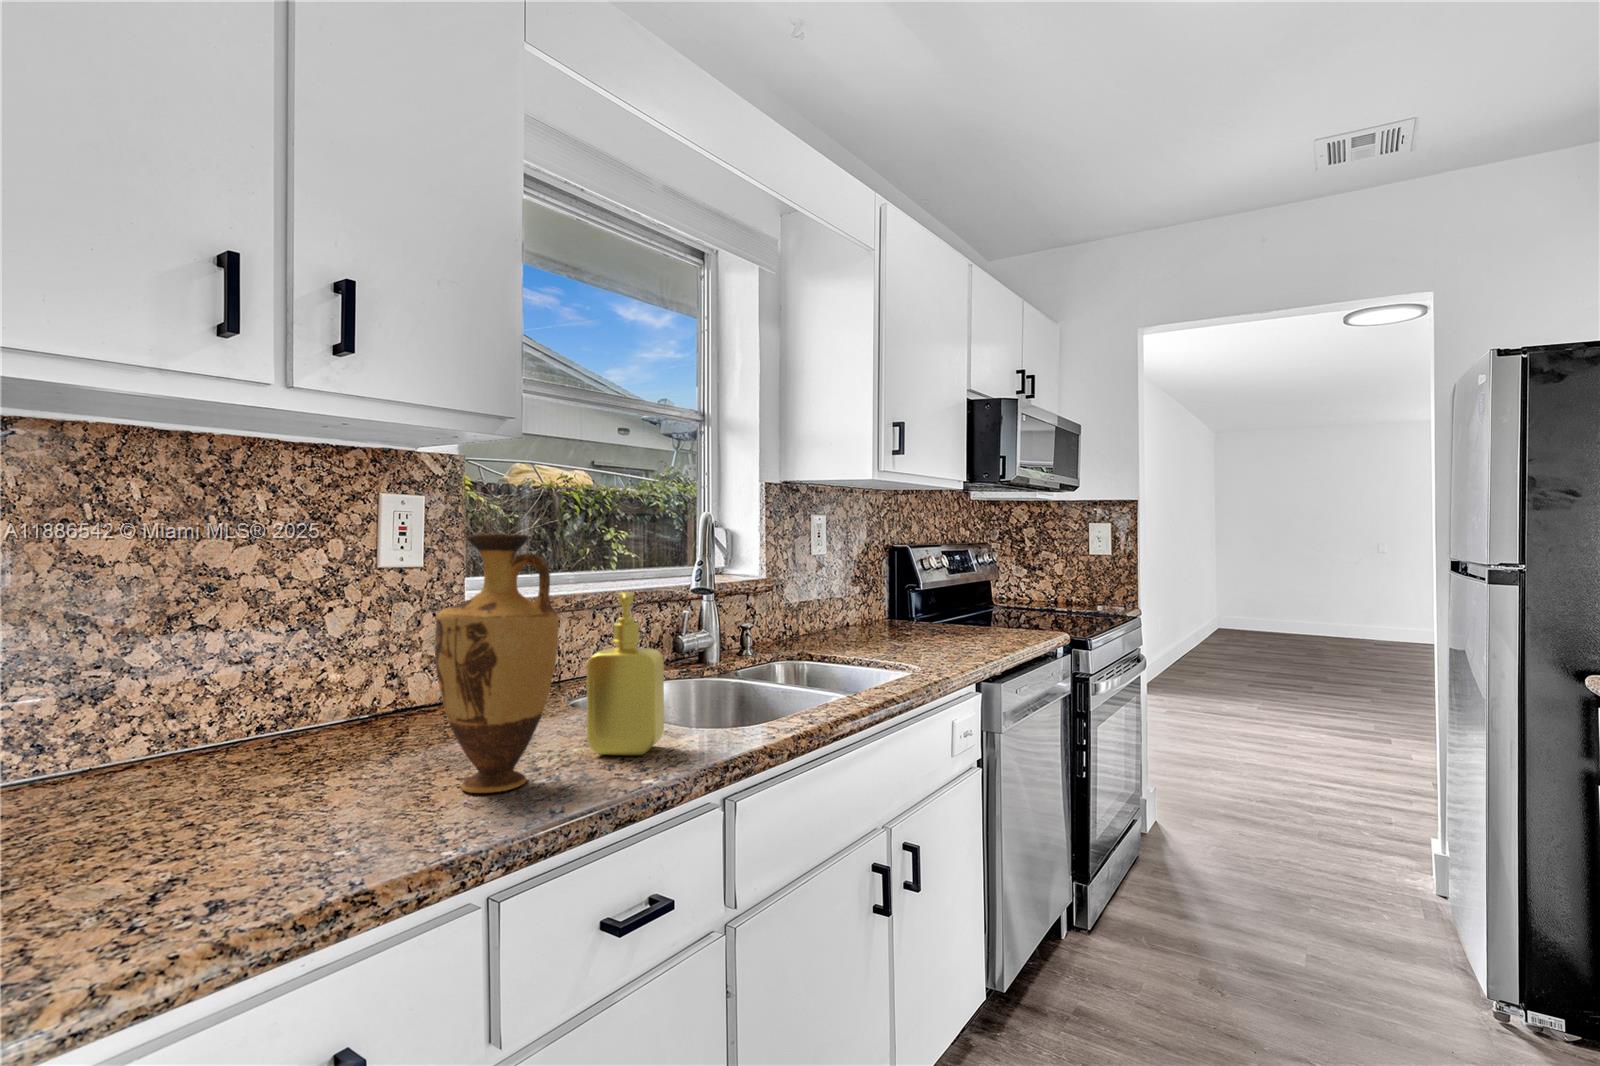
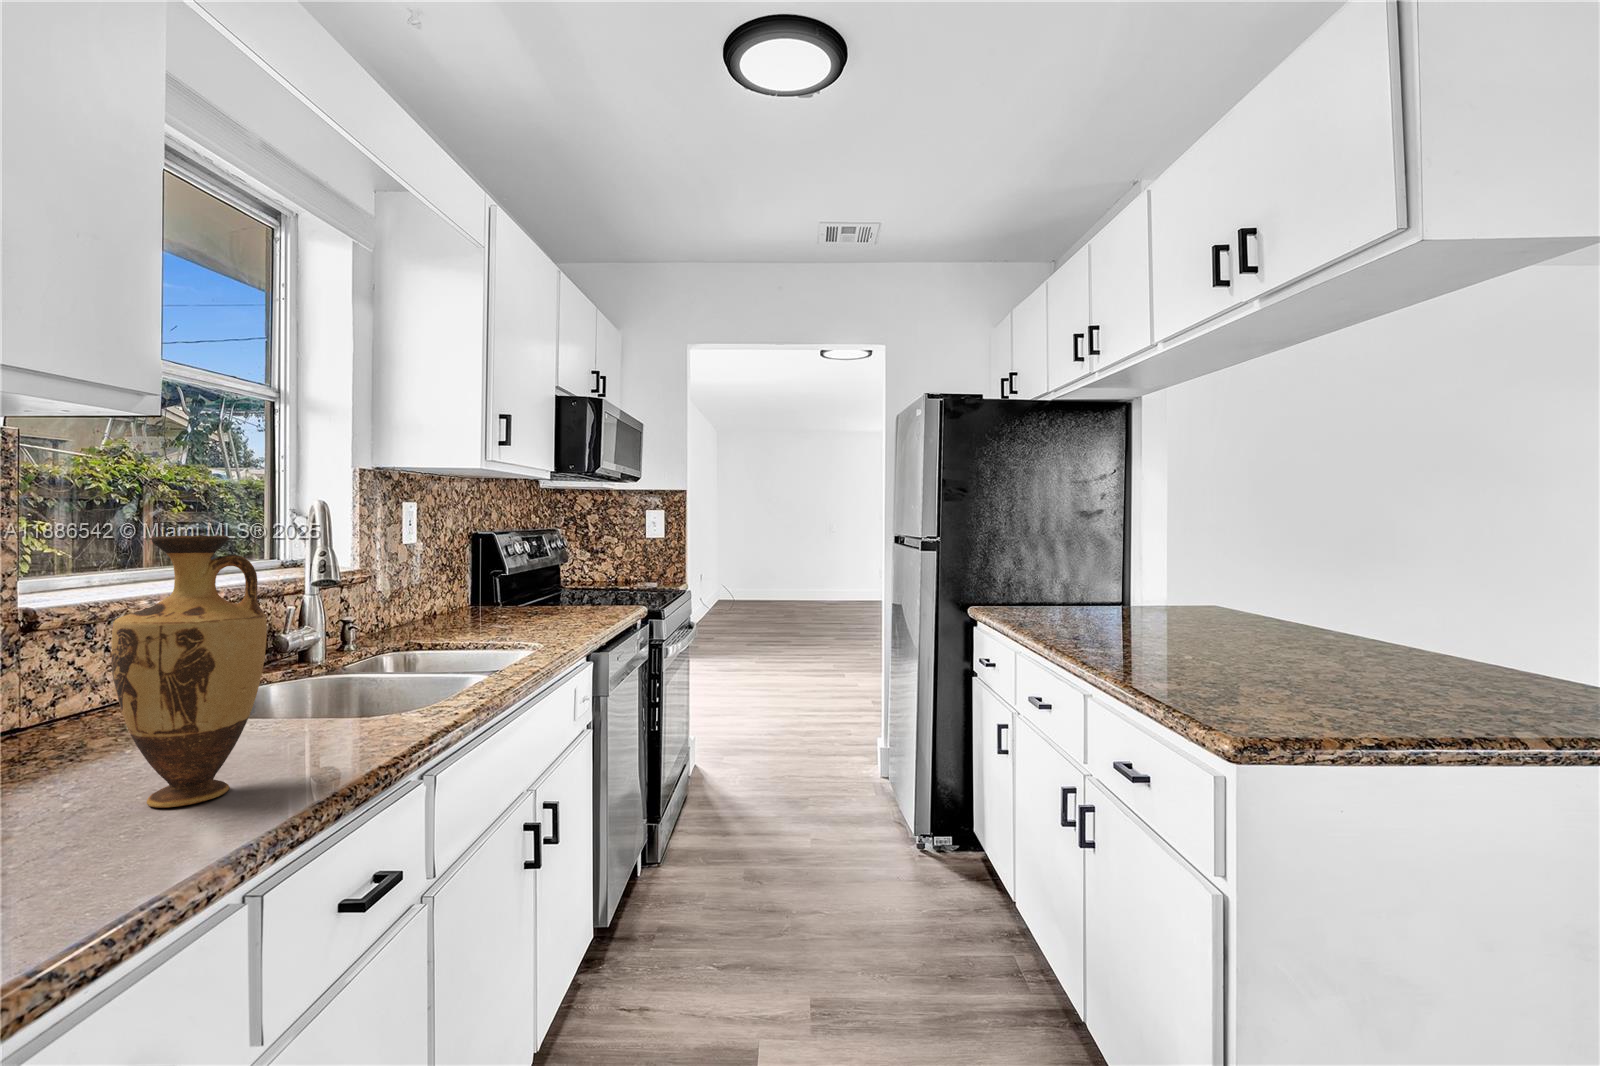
soap dispenser: present [587,592,664,755] -> none [270,589,352,753]

